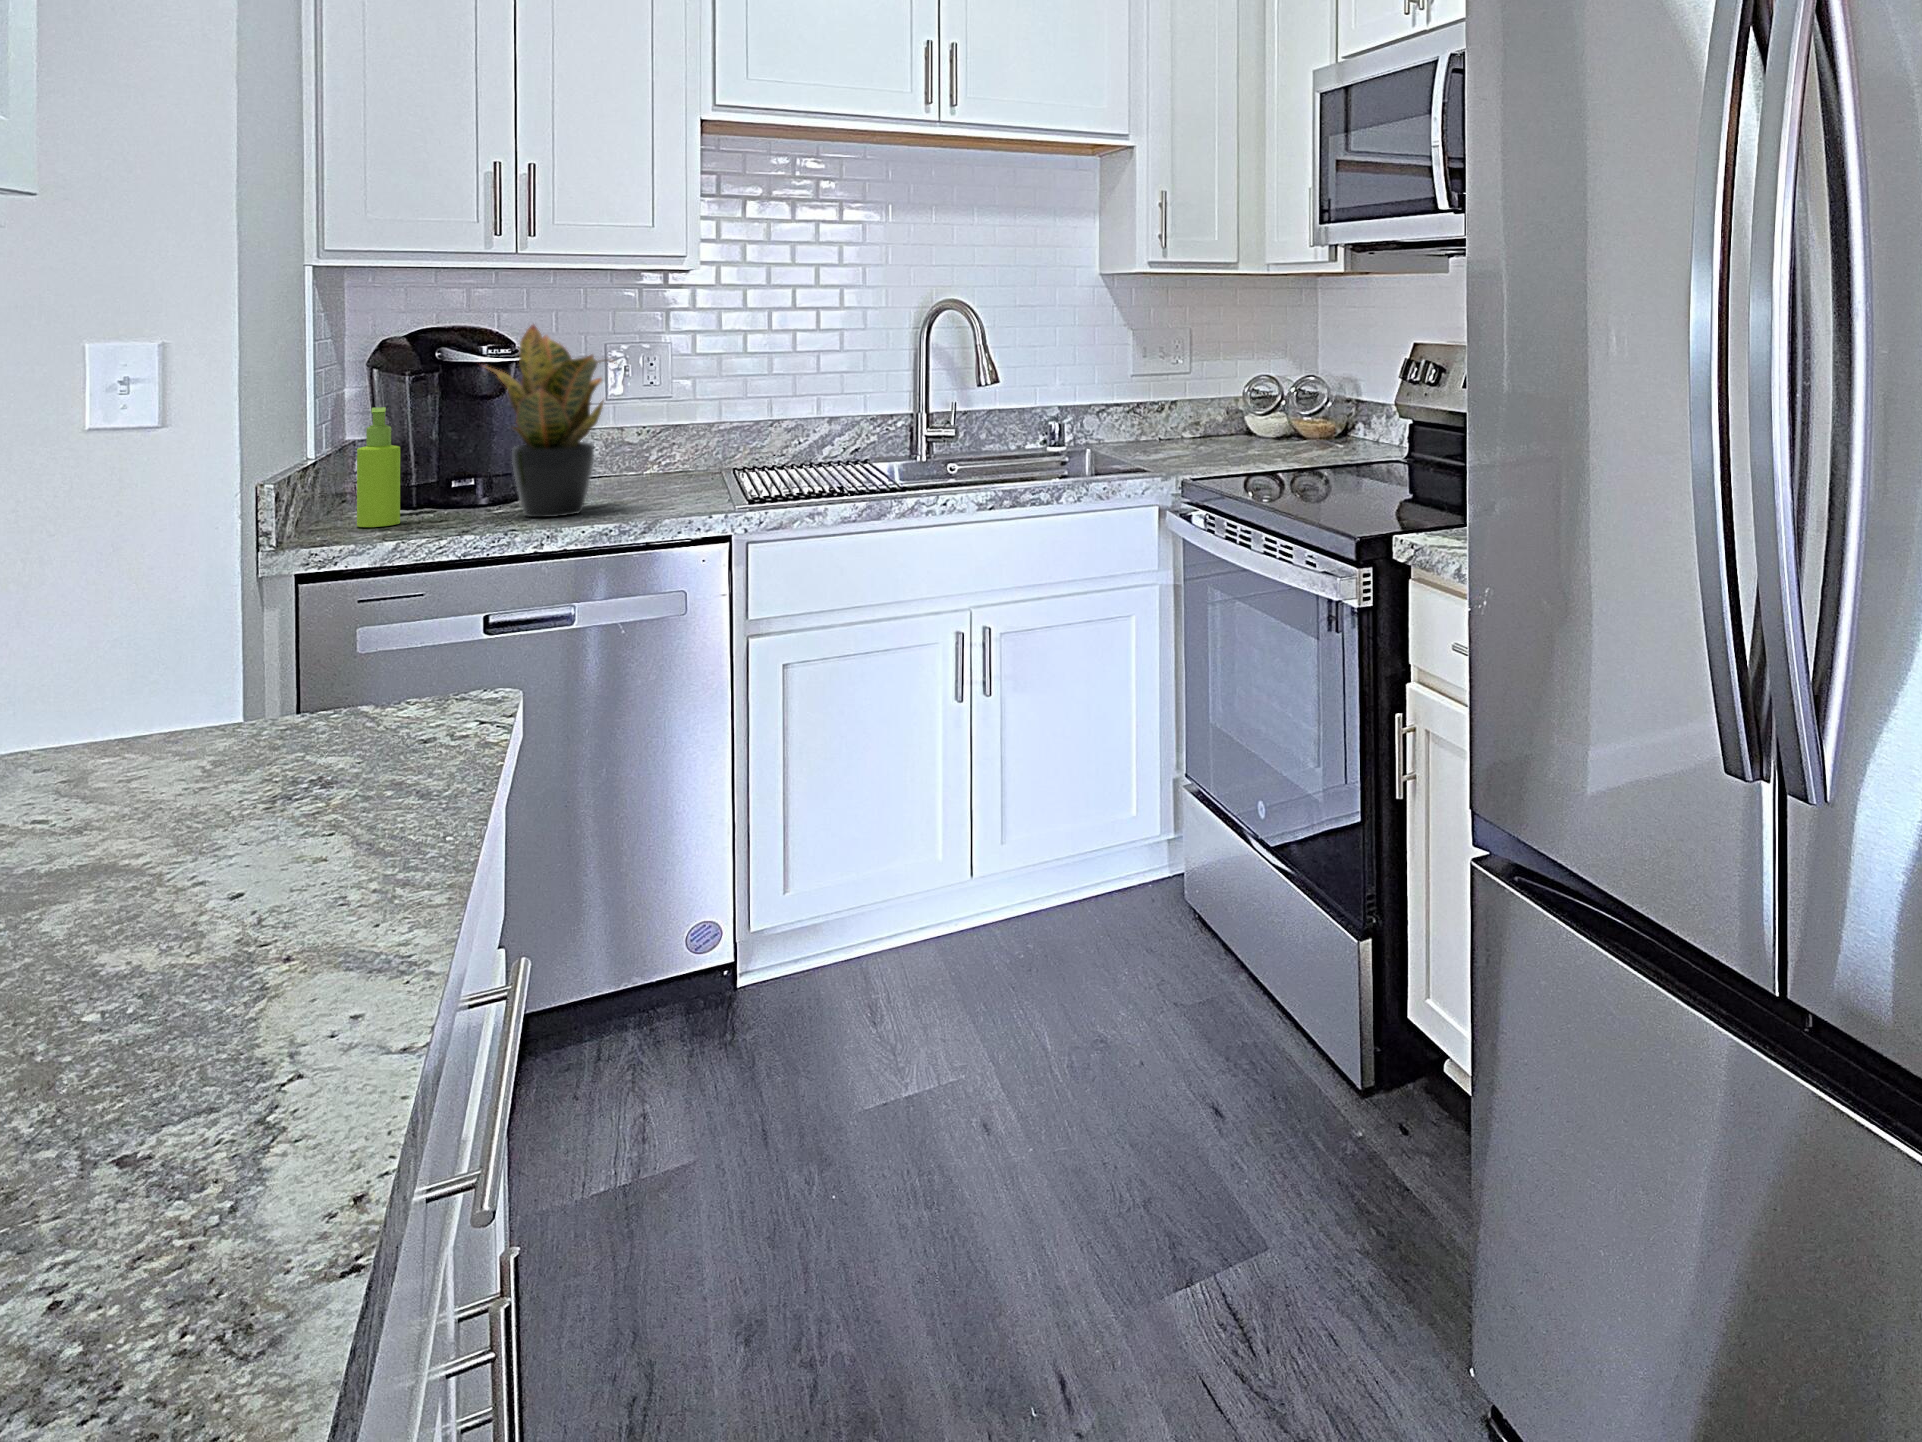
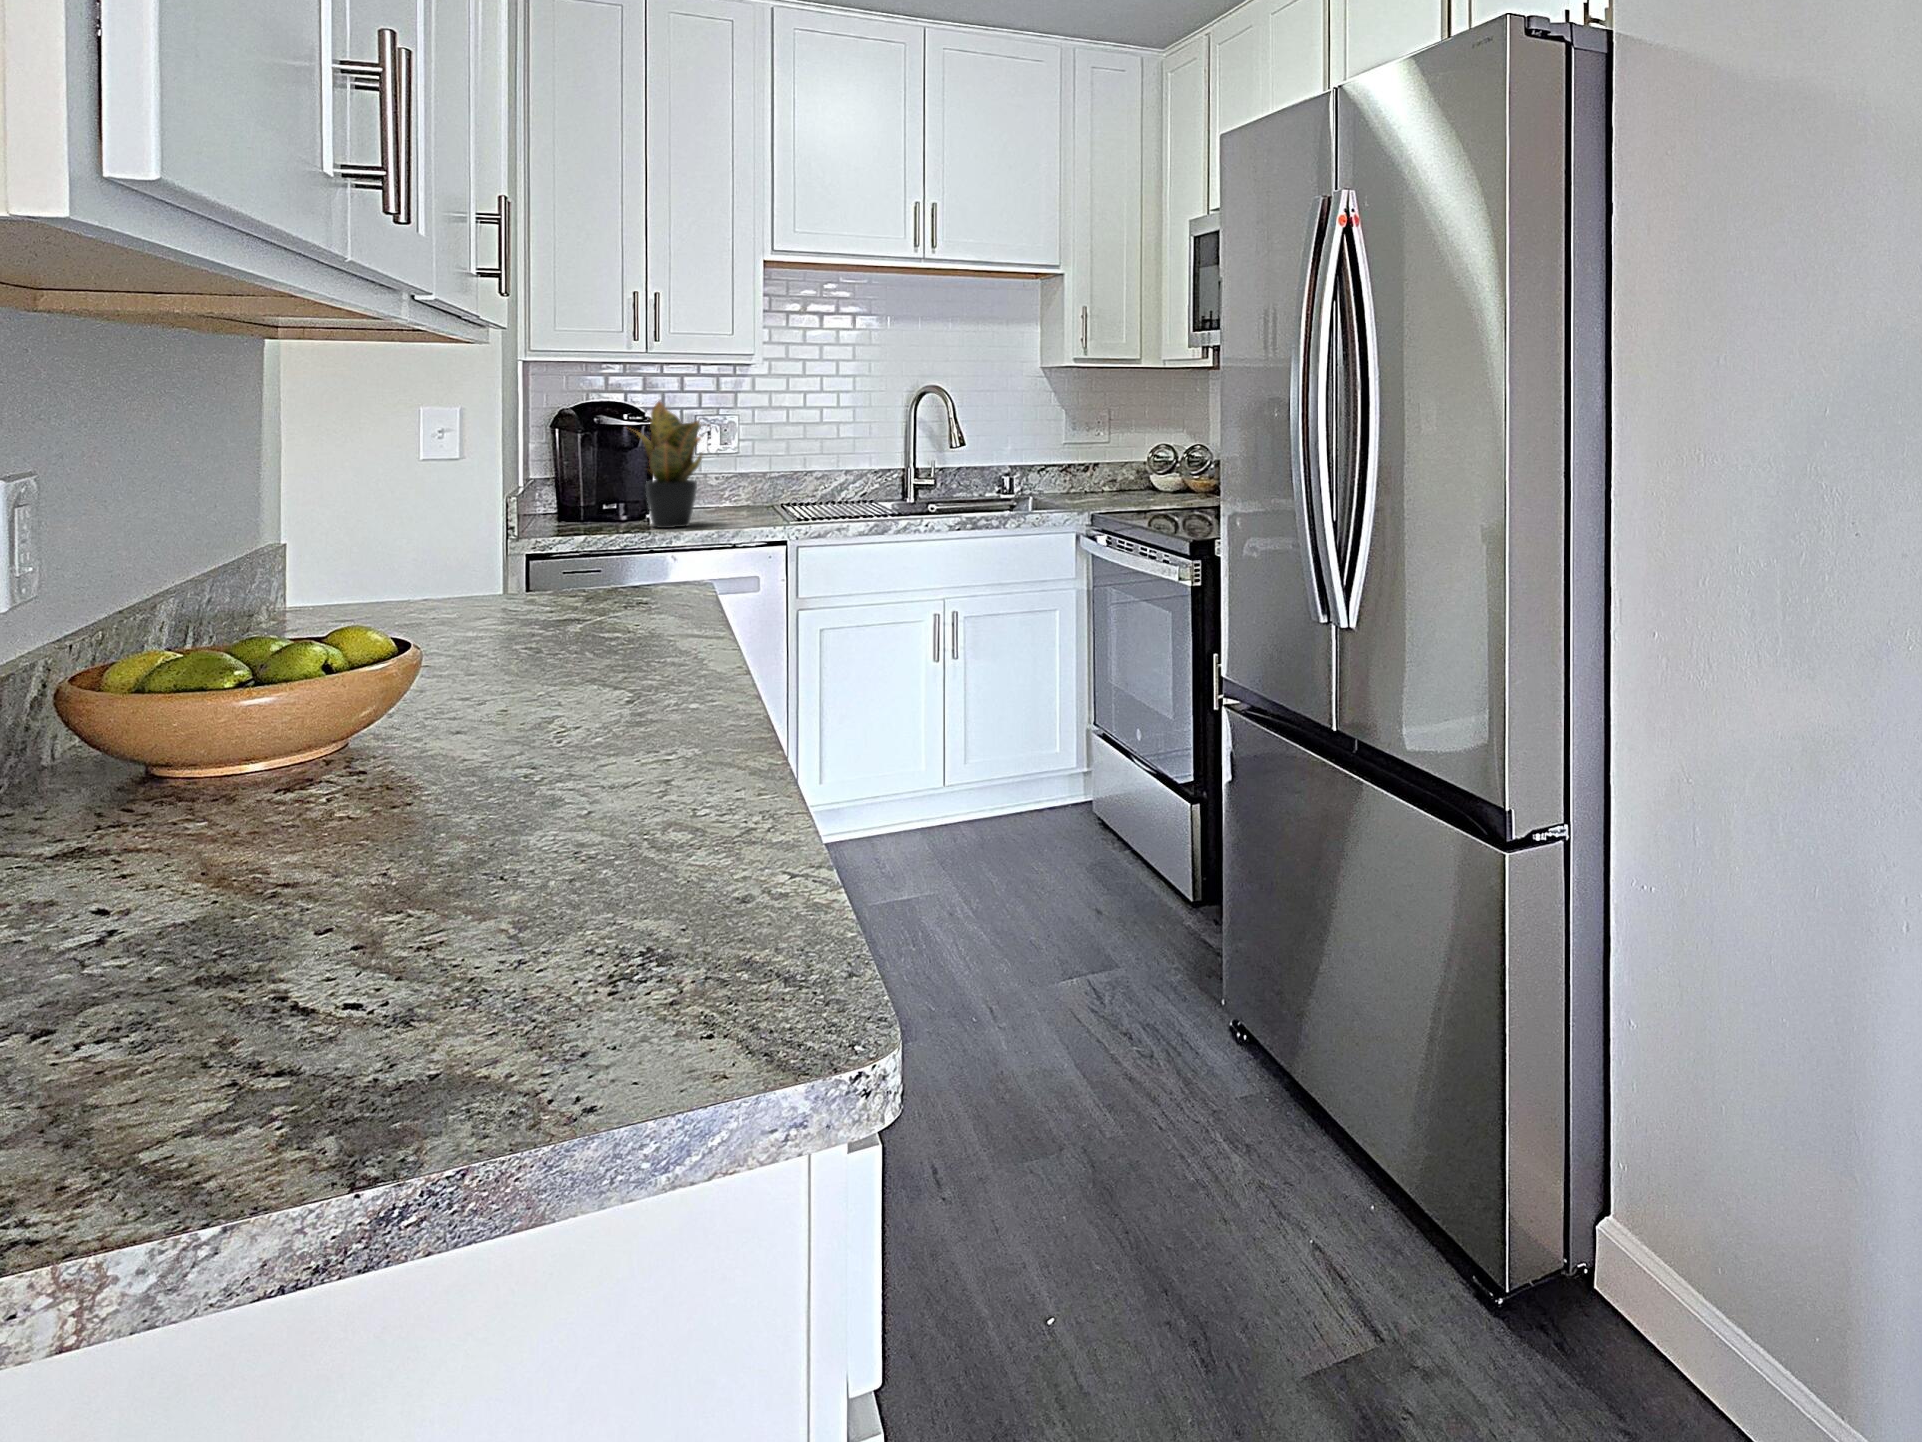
soap dispenser: present [357,407,400,527] -> none [551,454,577,531]

